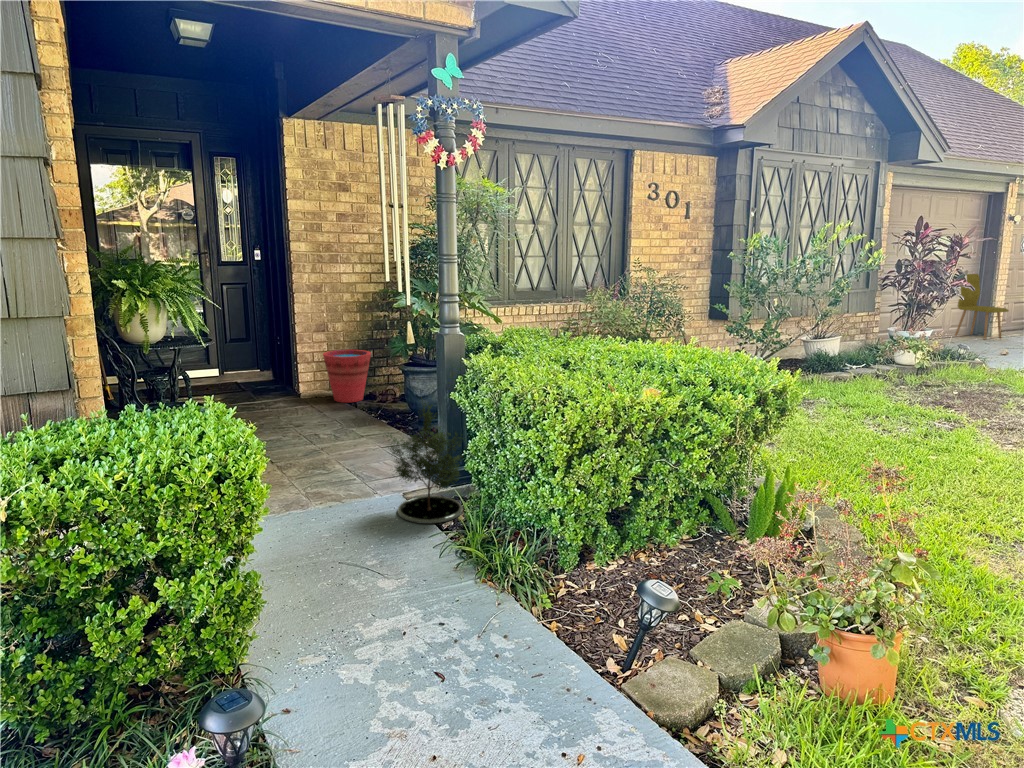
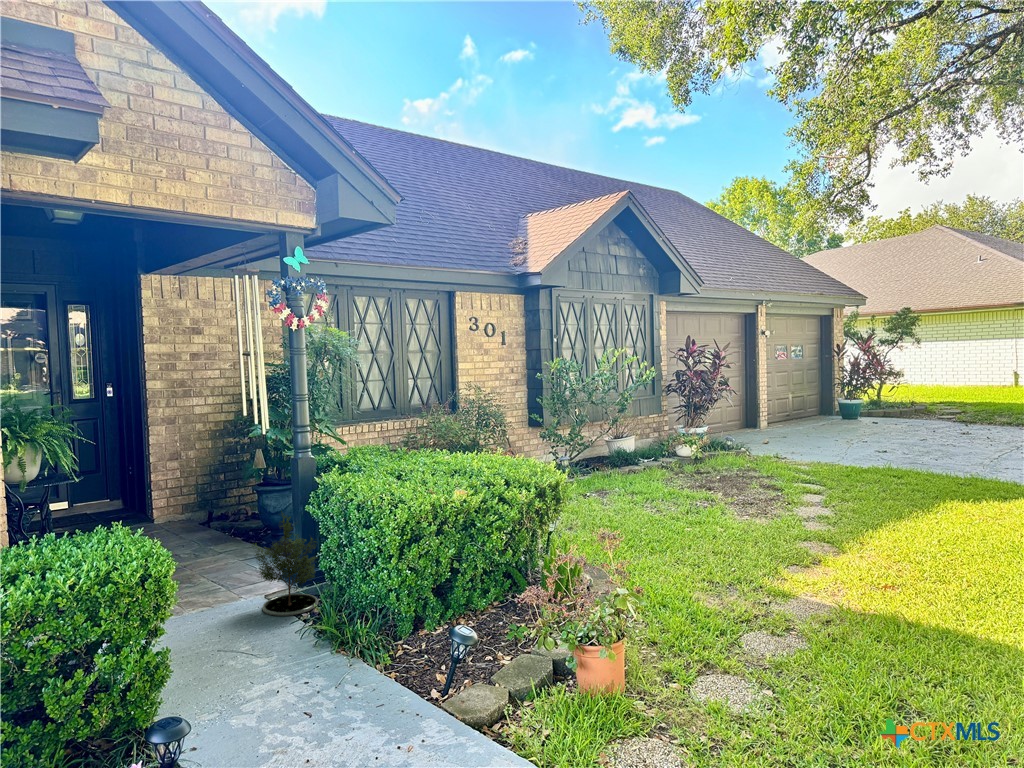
chair: present [955,274,1008,339] -> none [727,378,765,431]
bucket: present [323,350,371,403] -> none [179,474,226,524]

